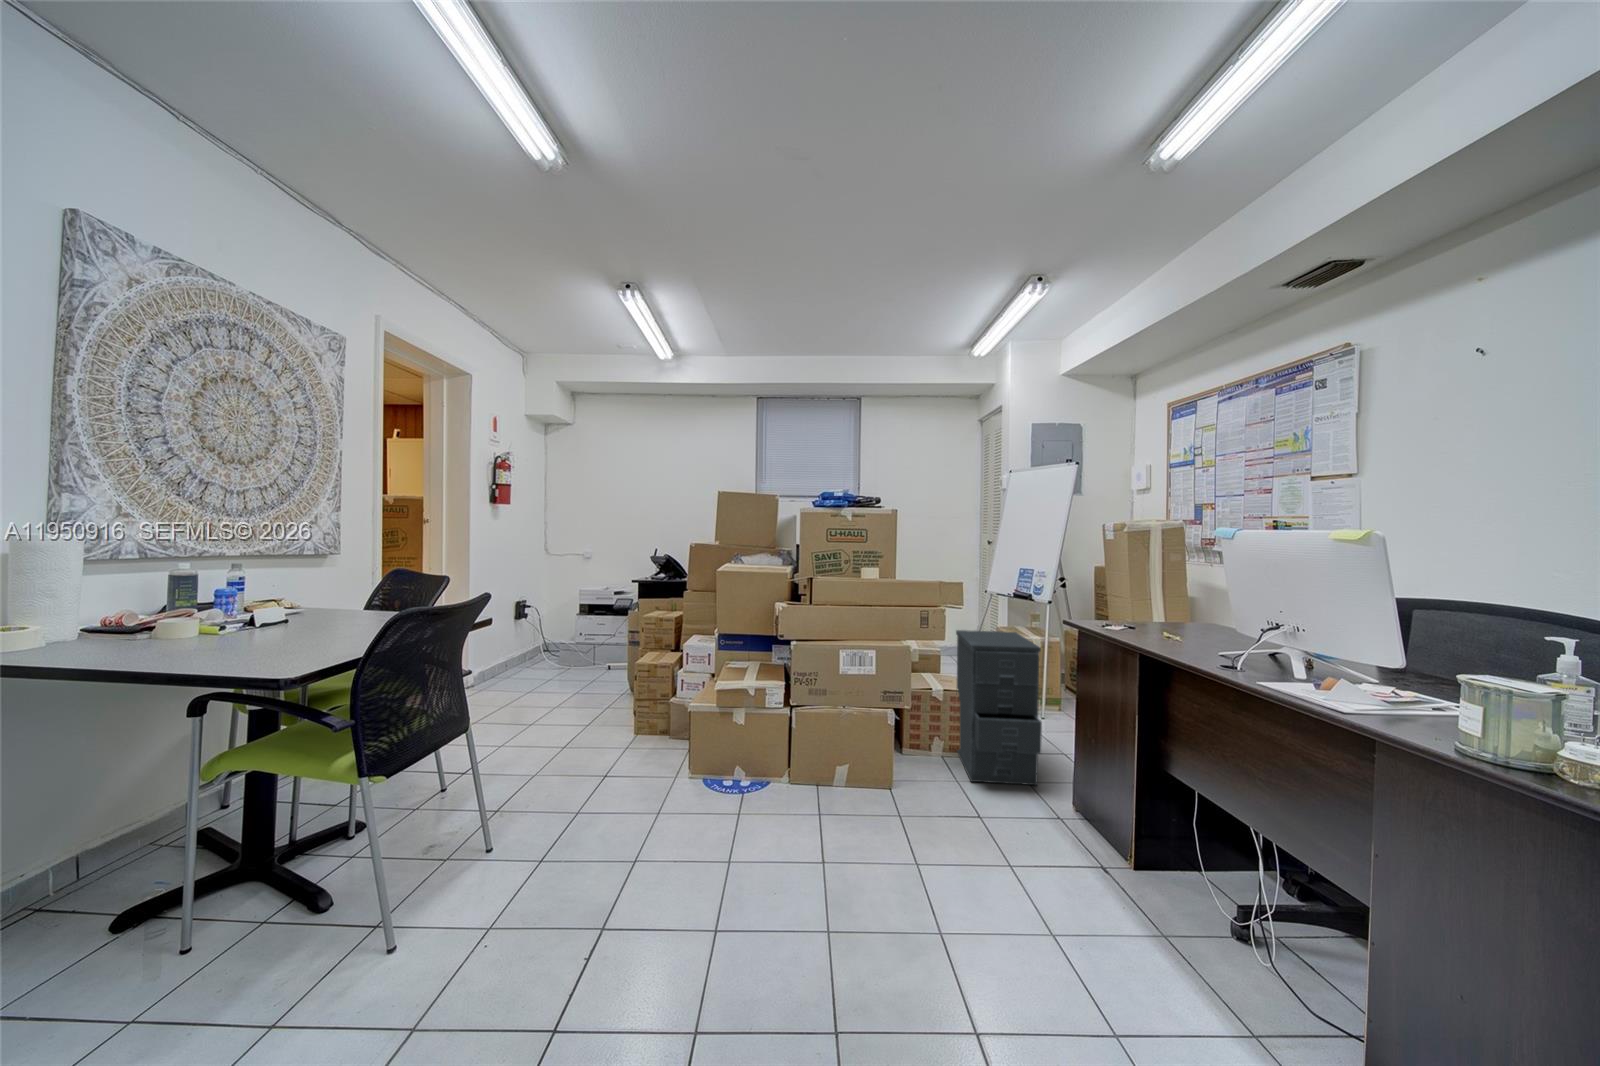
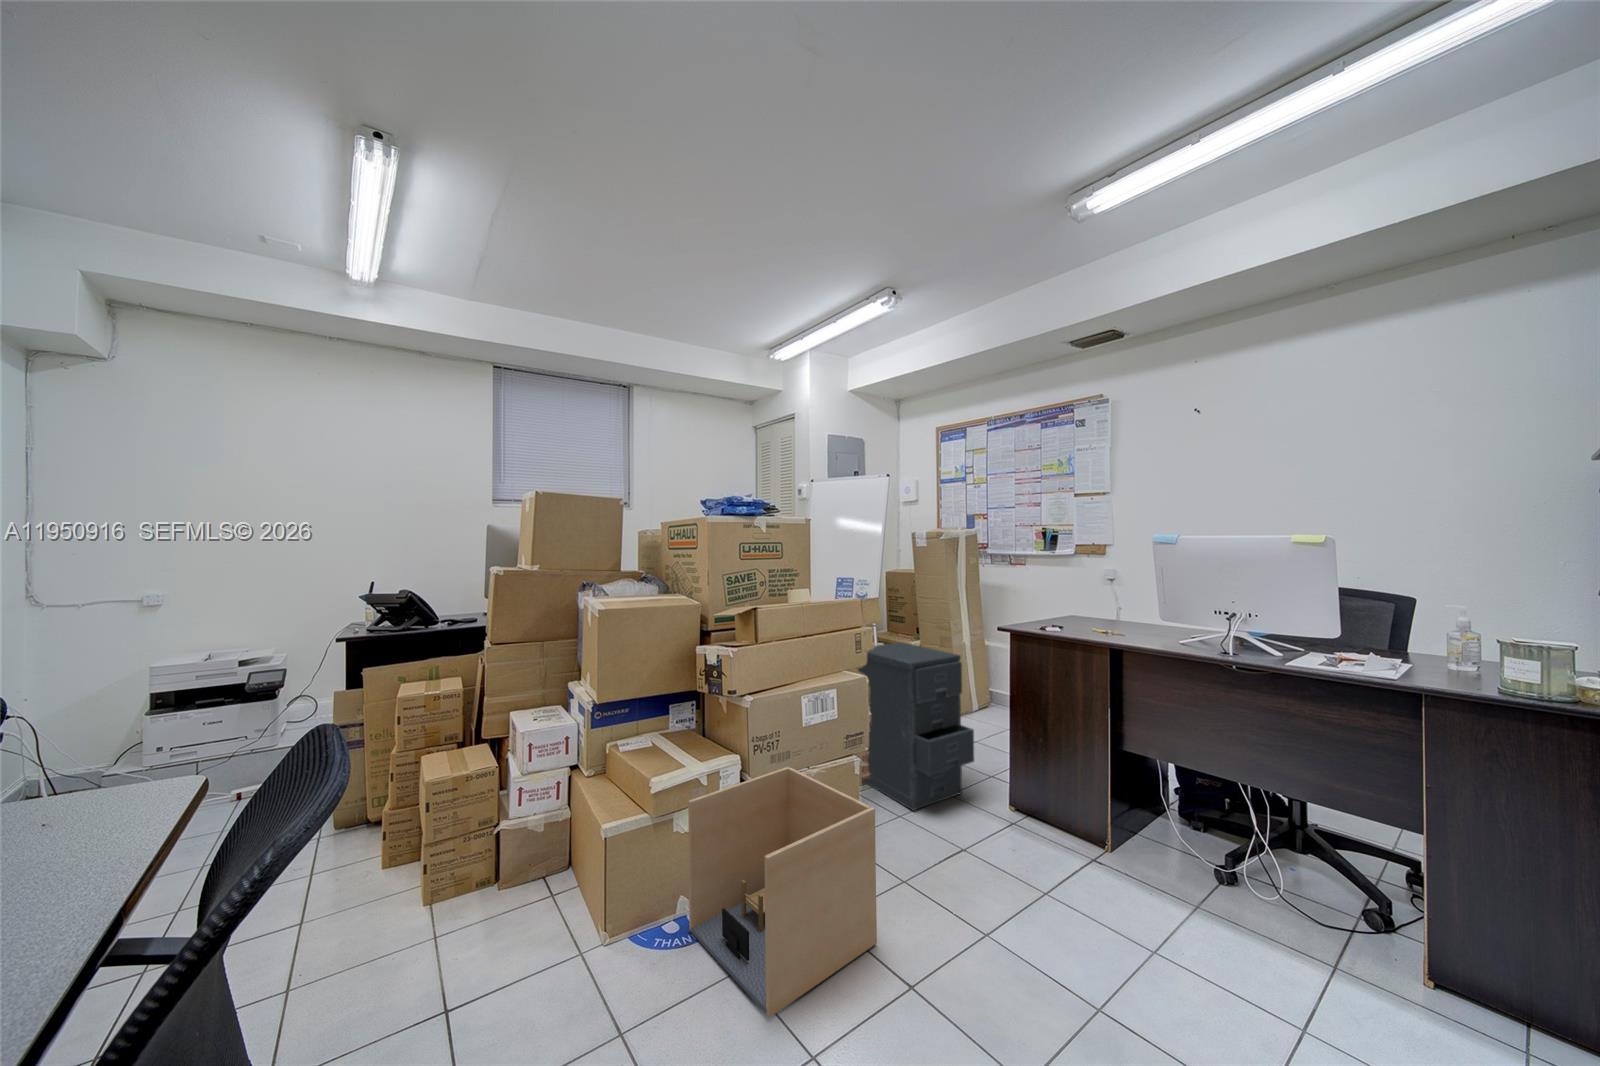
cardboard box: none [729,701,833,836] -> present [688,767,877,1017]

